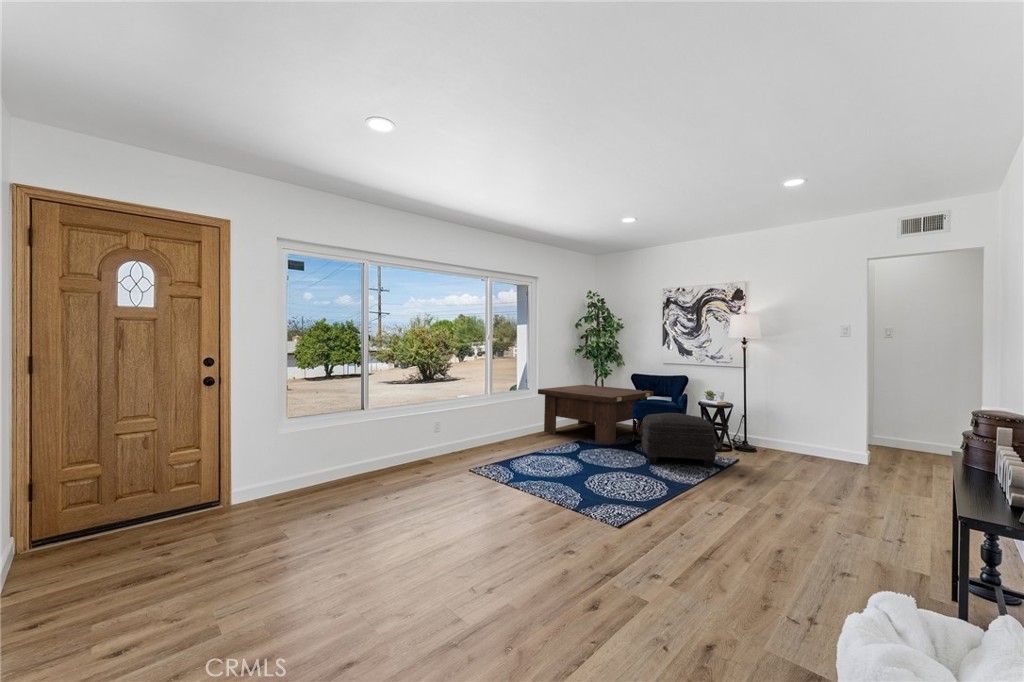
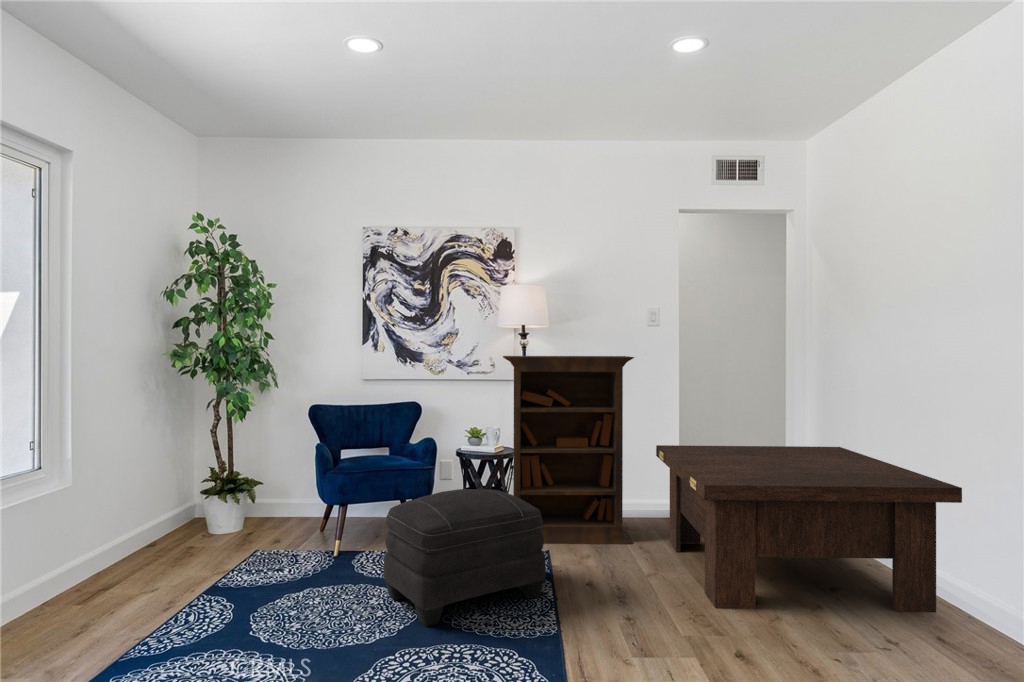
bookcase: none [720,354,811,466] -> present [503,356,634,544]
coffee table: present [538,385,653,445] -> present [656,445,962,613]

